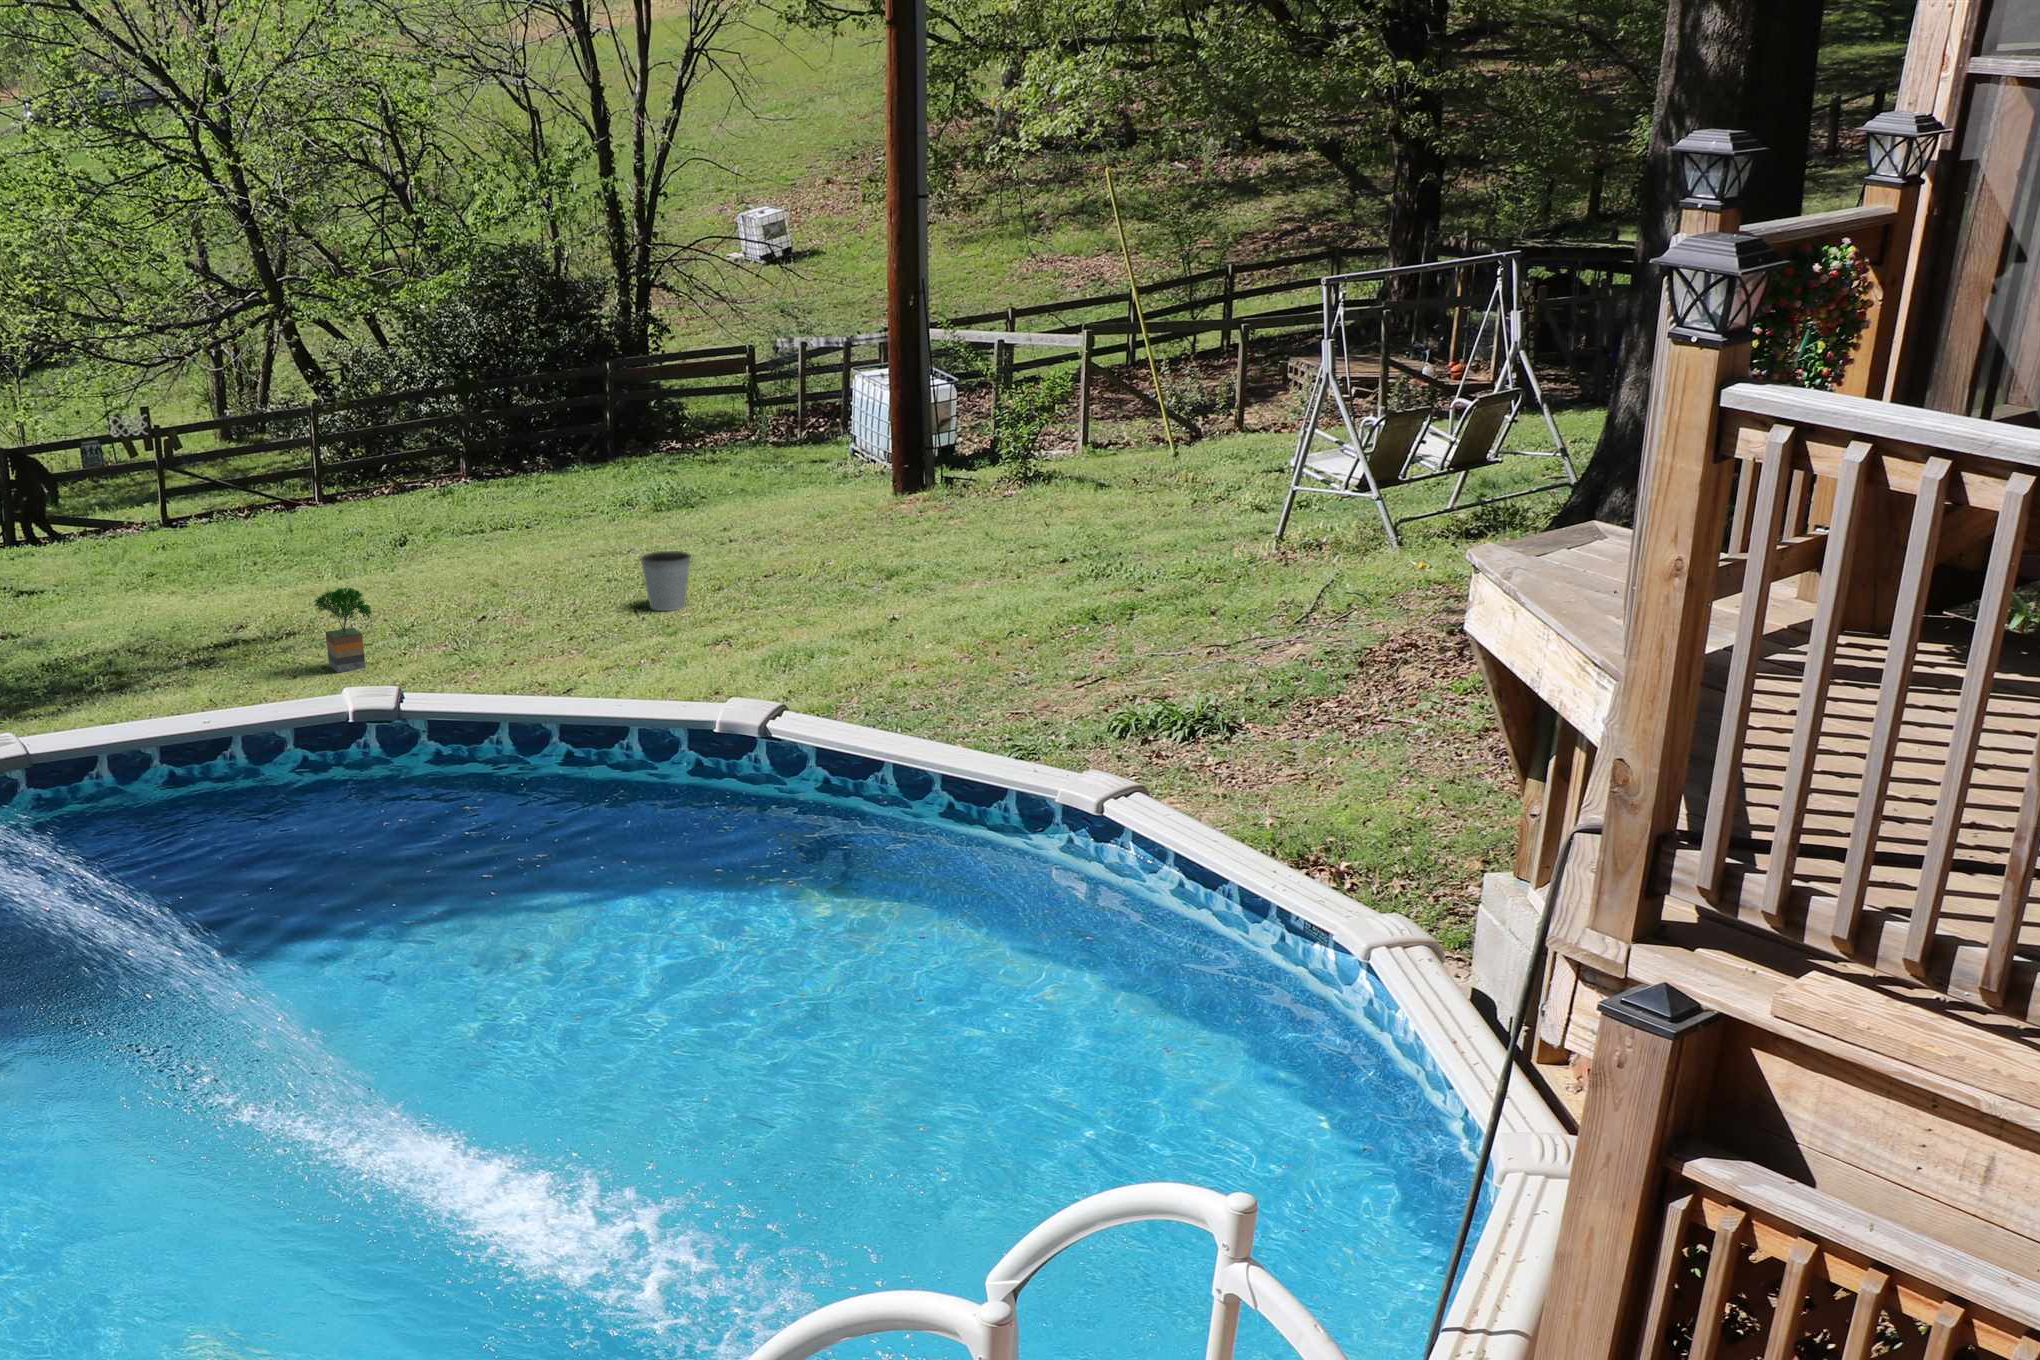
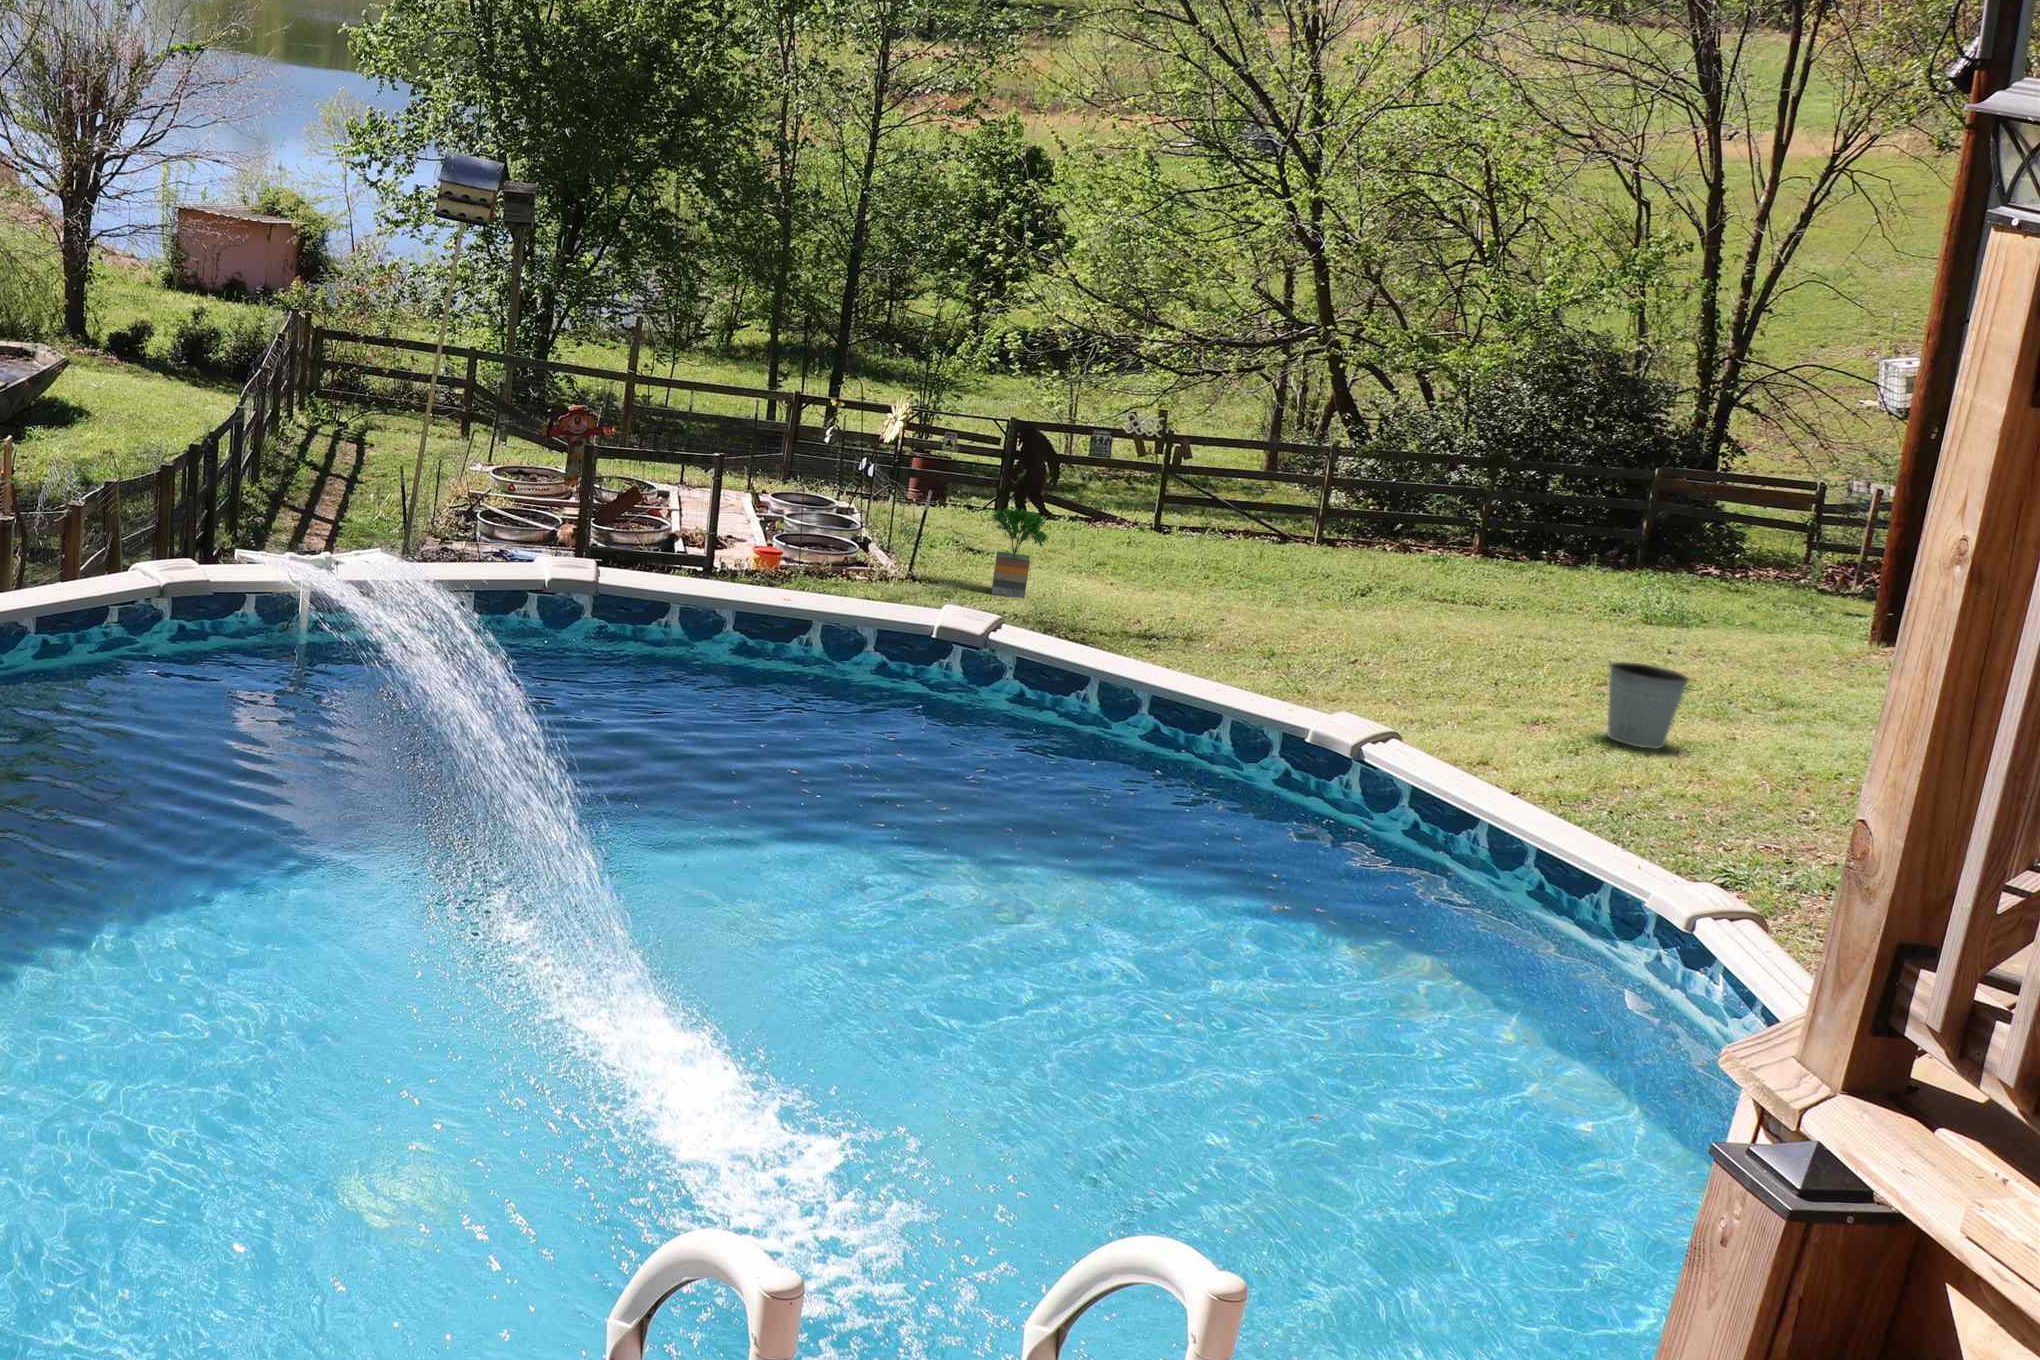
bucket: present [639,551,691,611] -> present [1608,660,1690,749]

